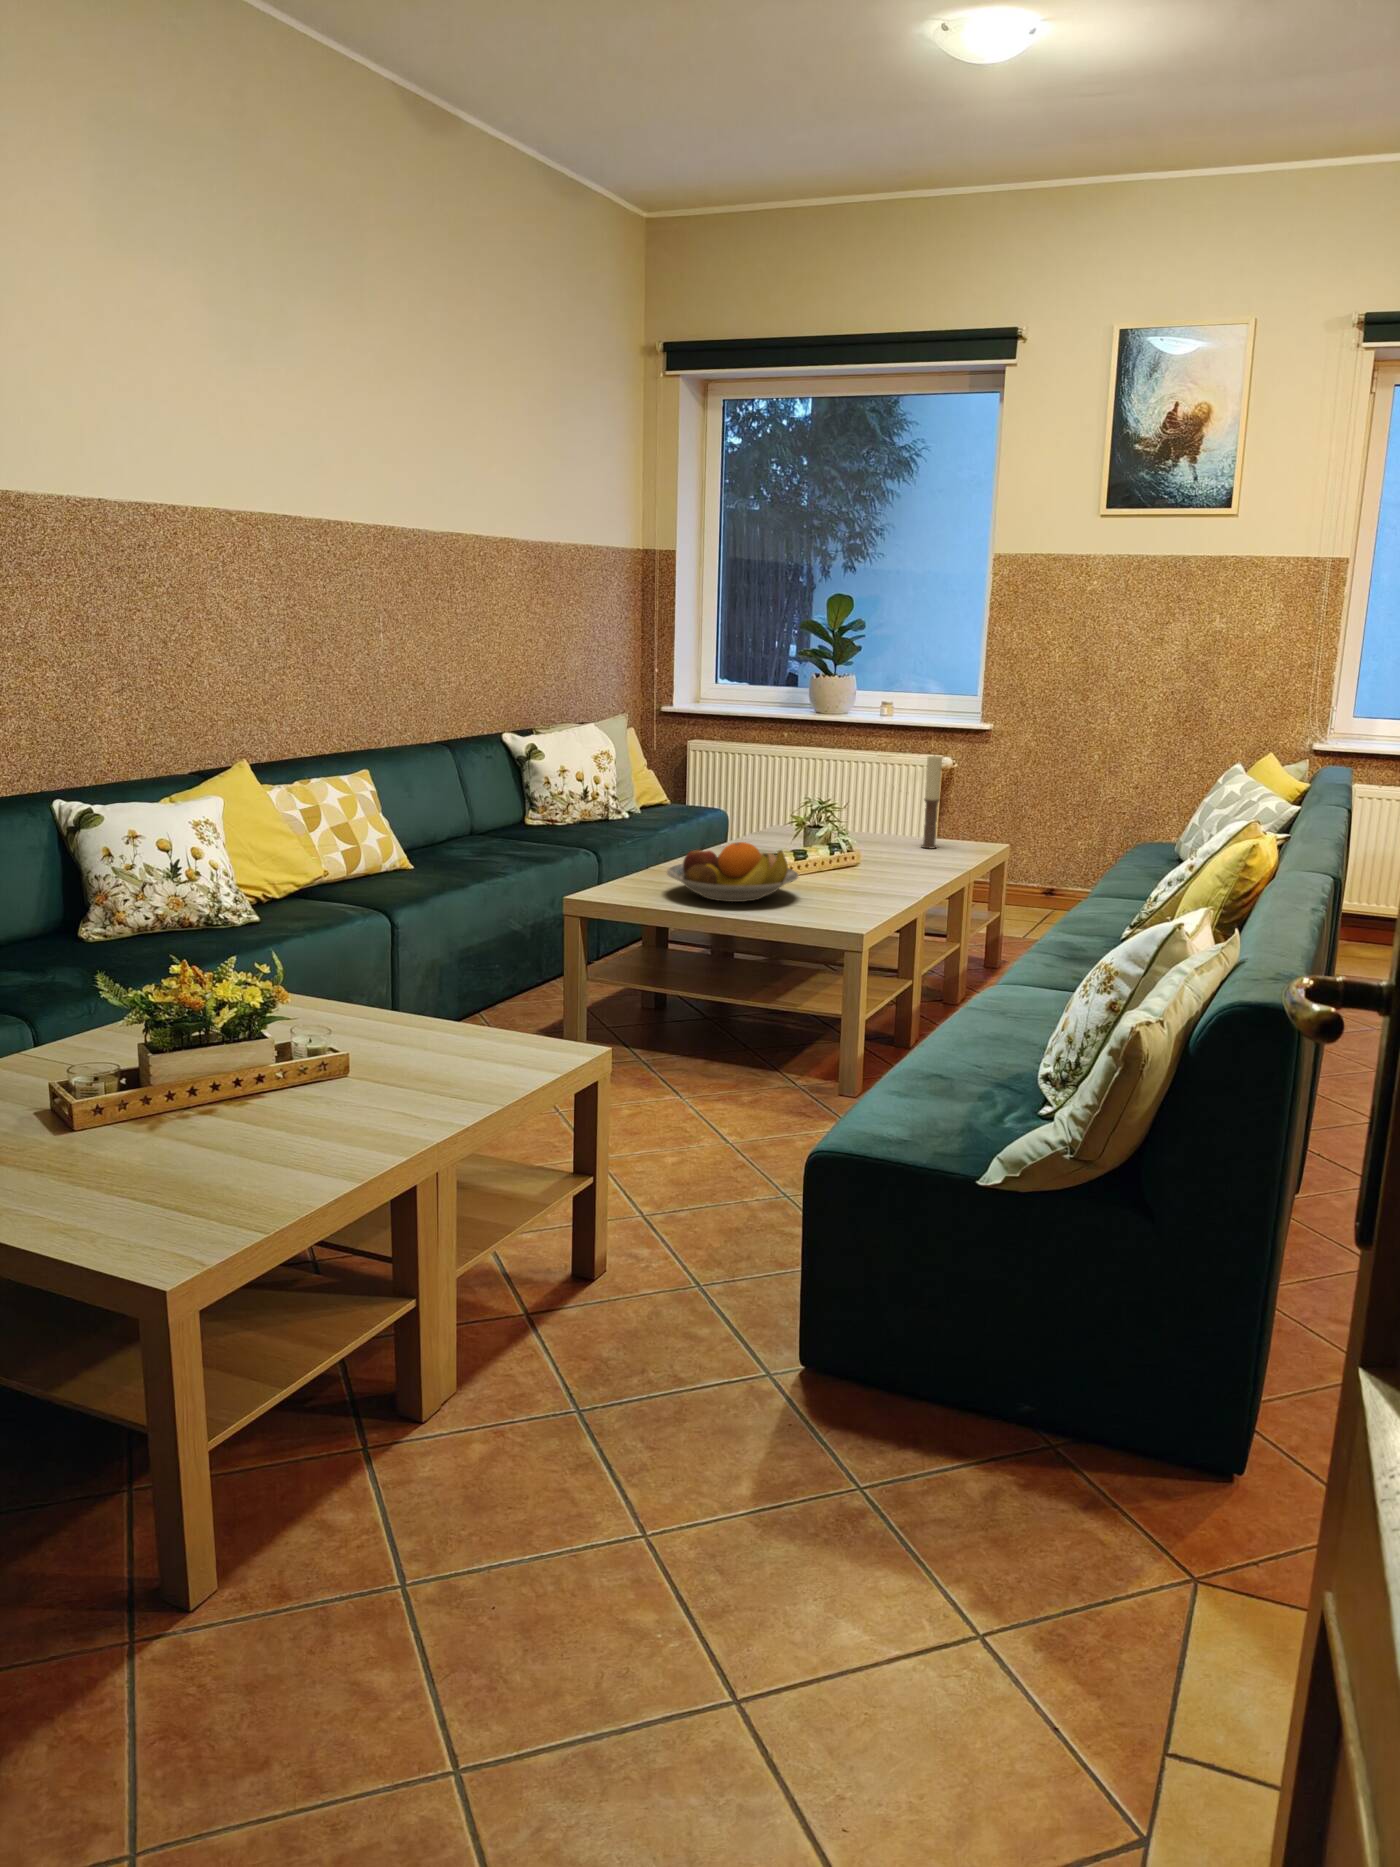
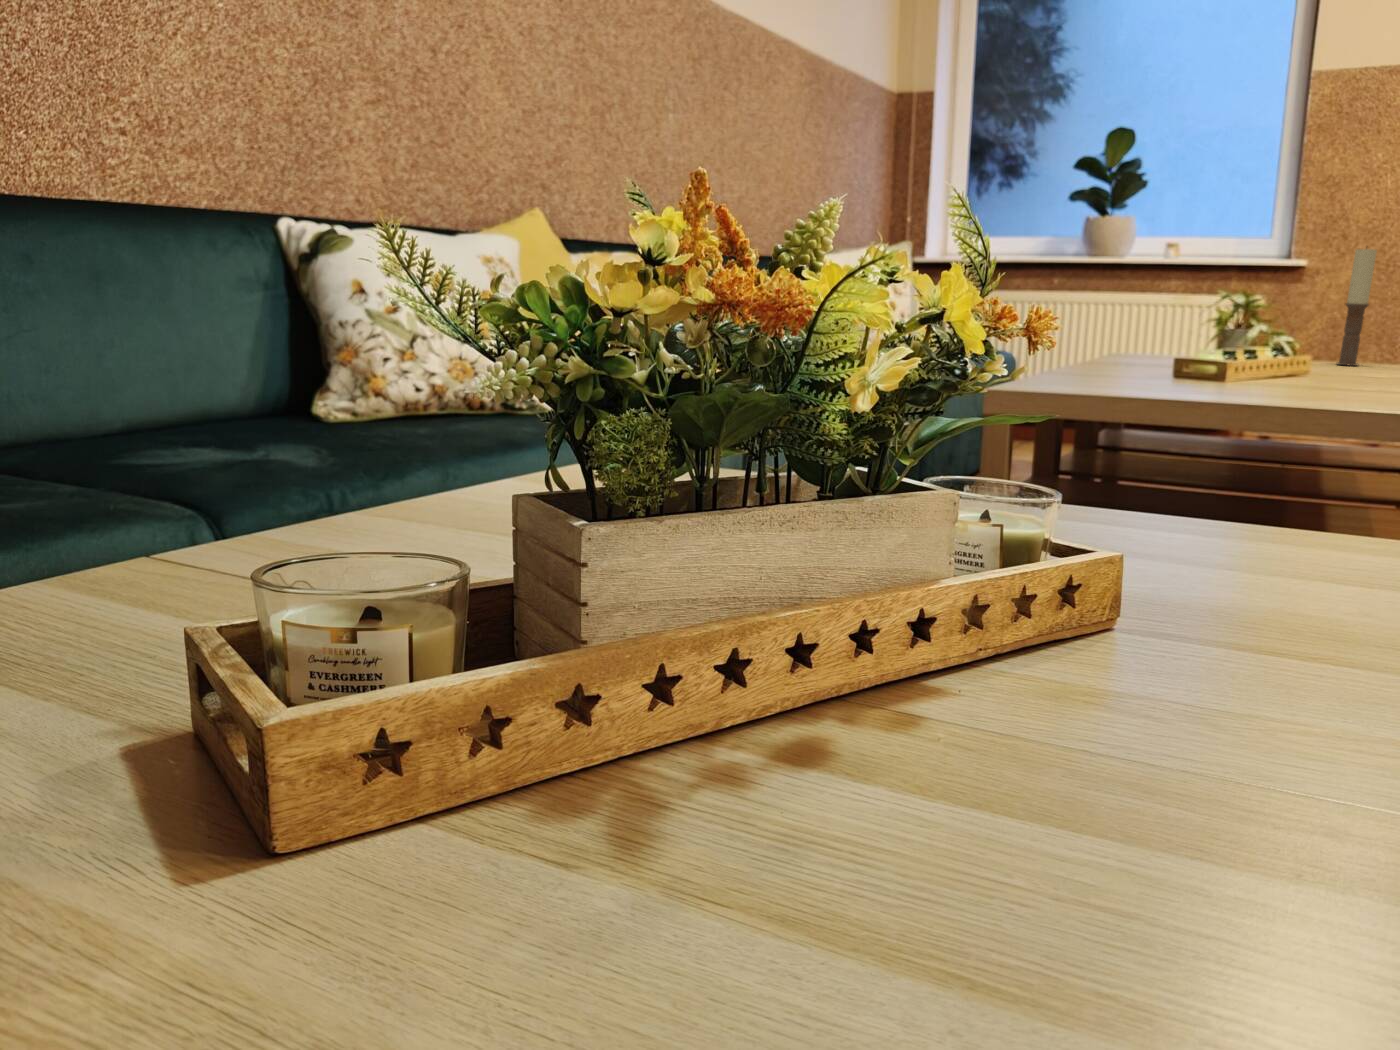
fruit bowl: present [667,842,799,902] -> none [1125,313,1334,399]

